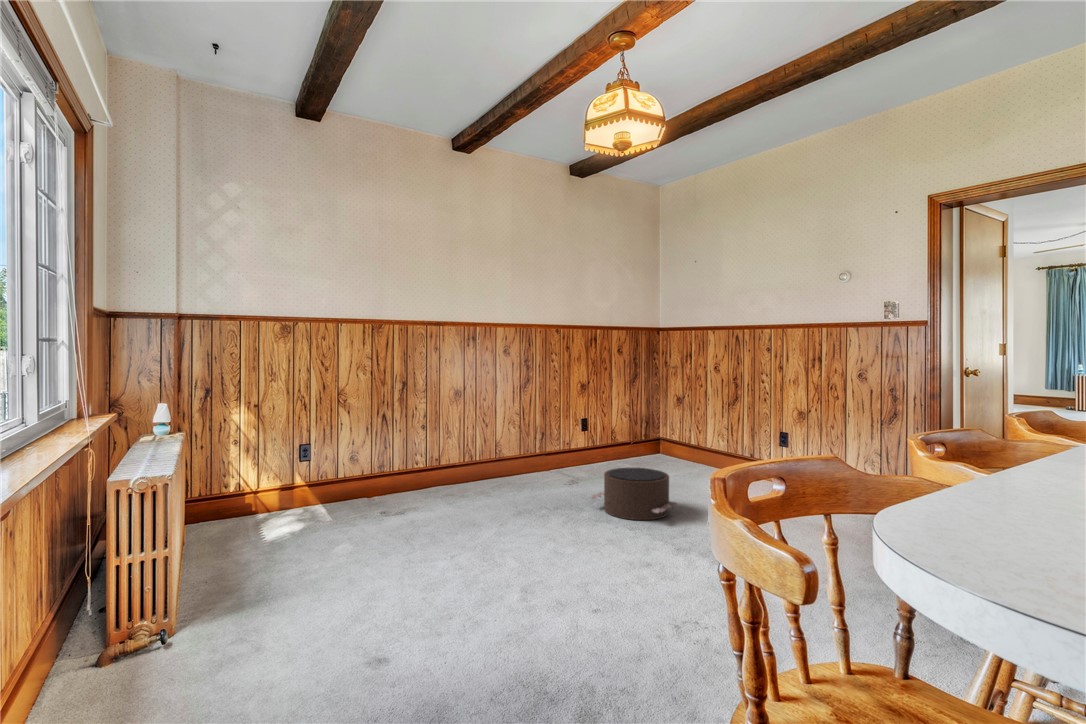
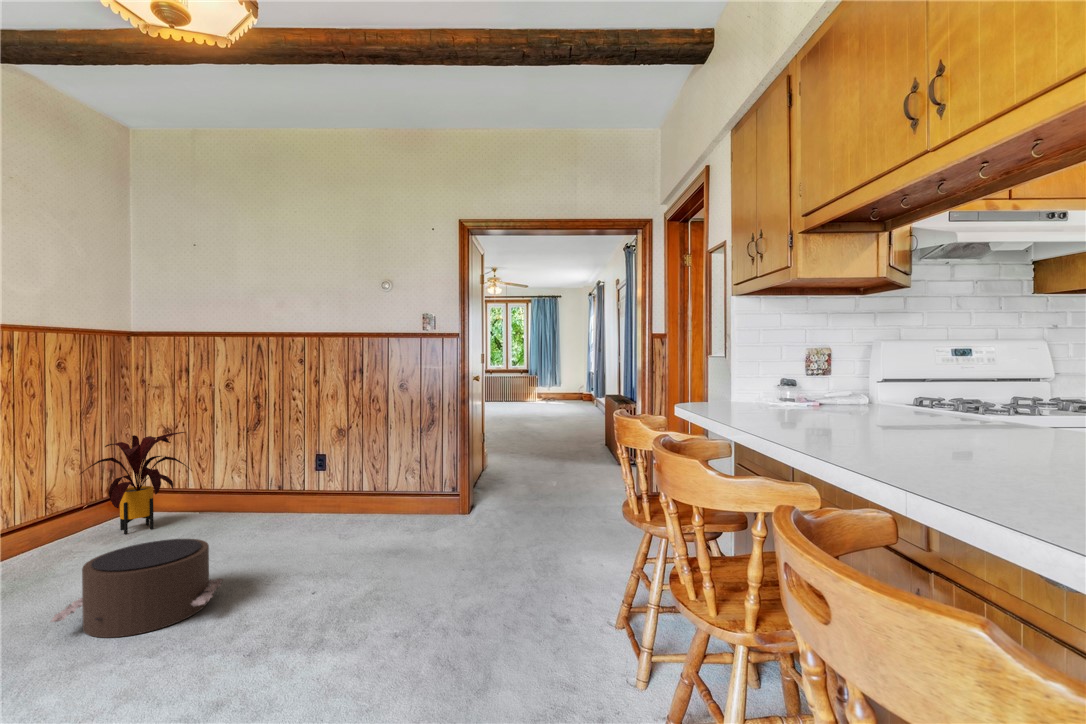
house plant: none [625,400,690,466] -> present [82,432,189,534]

